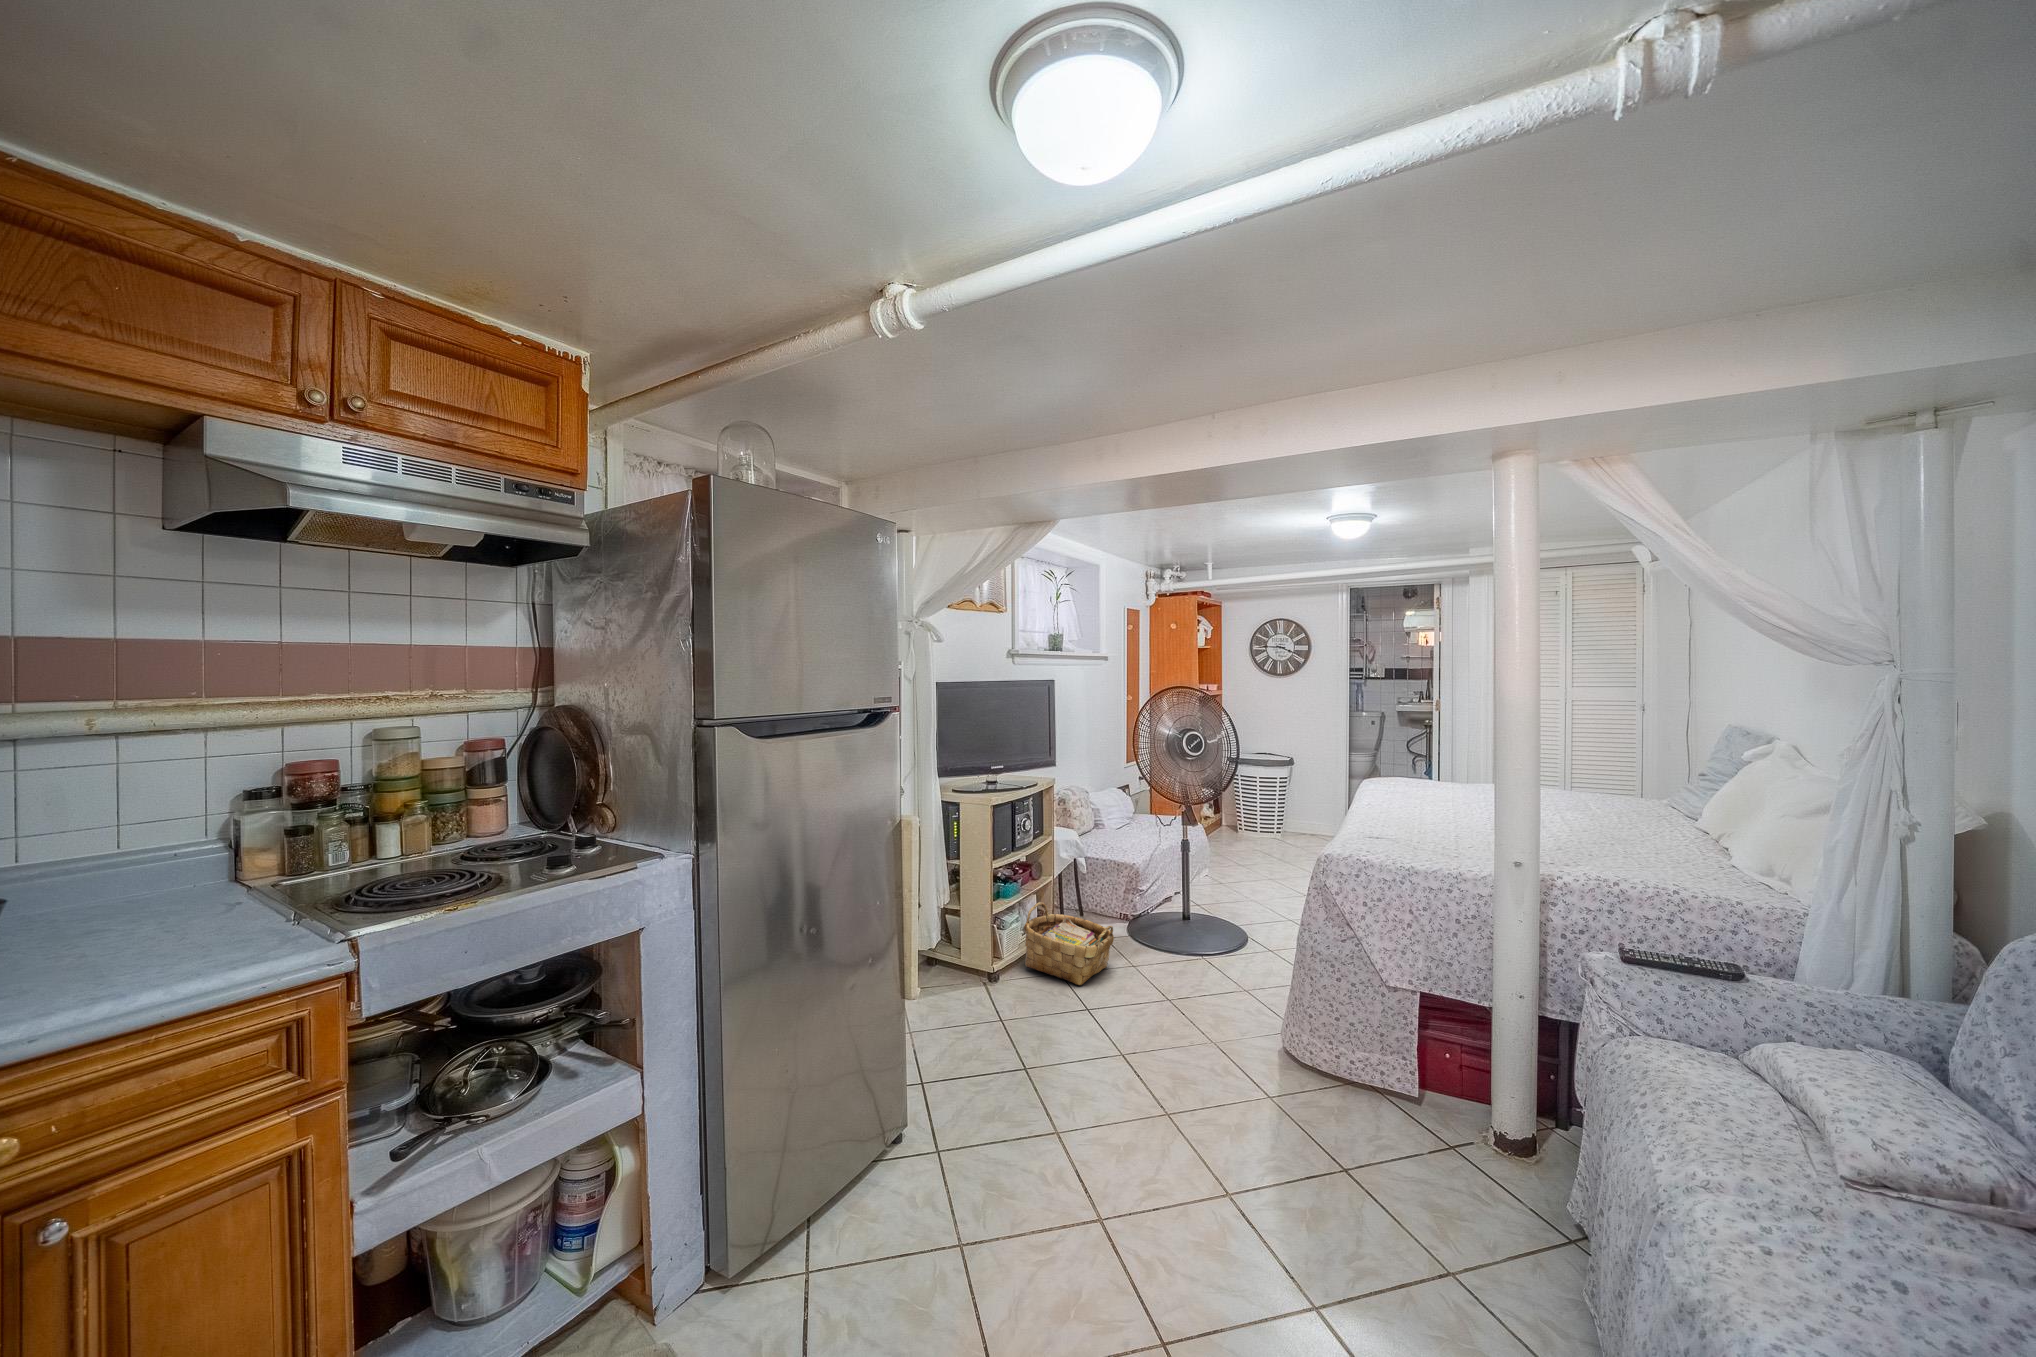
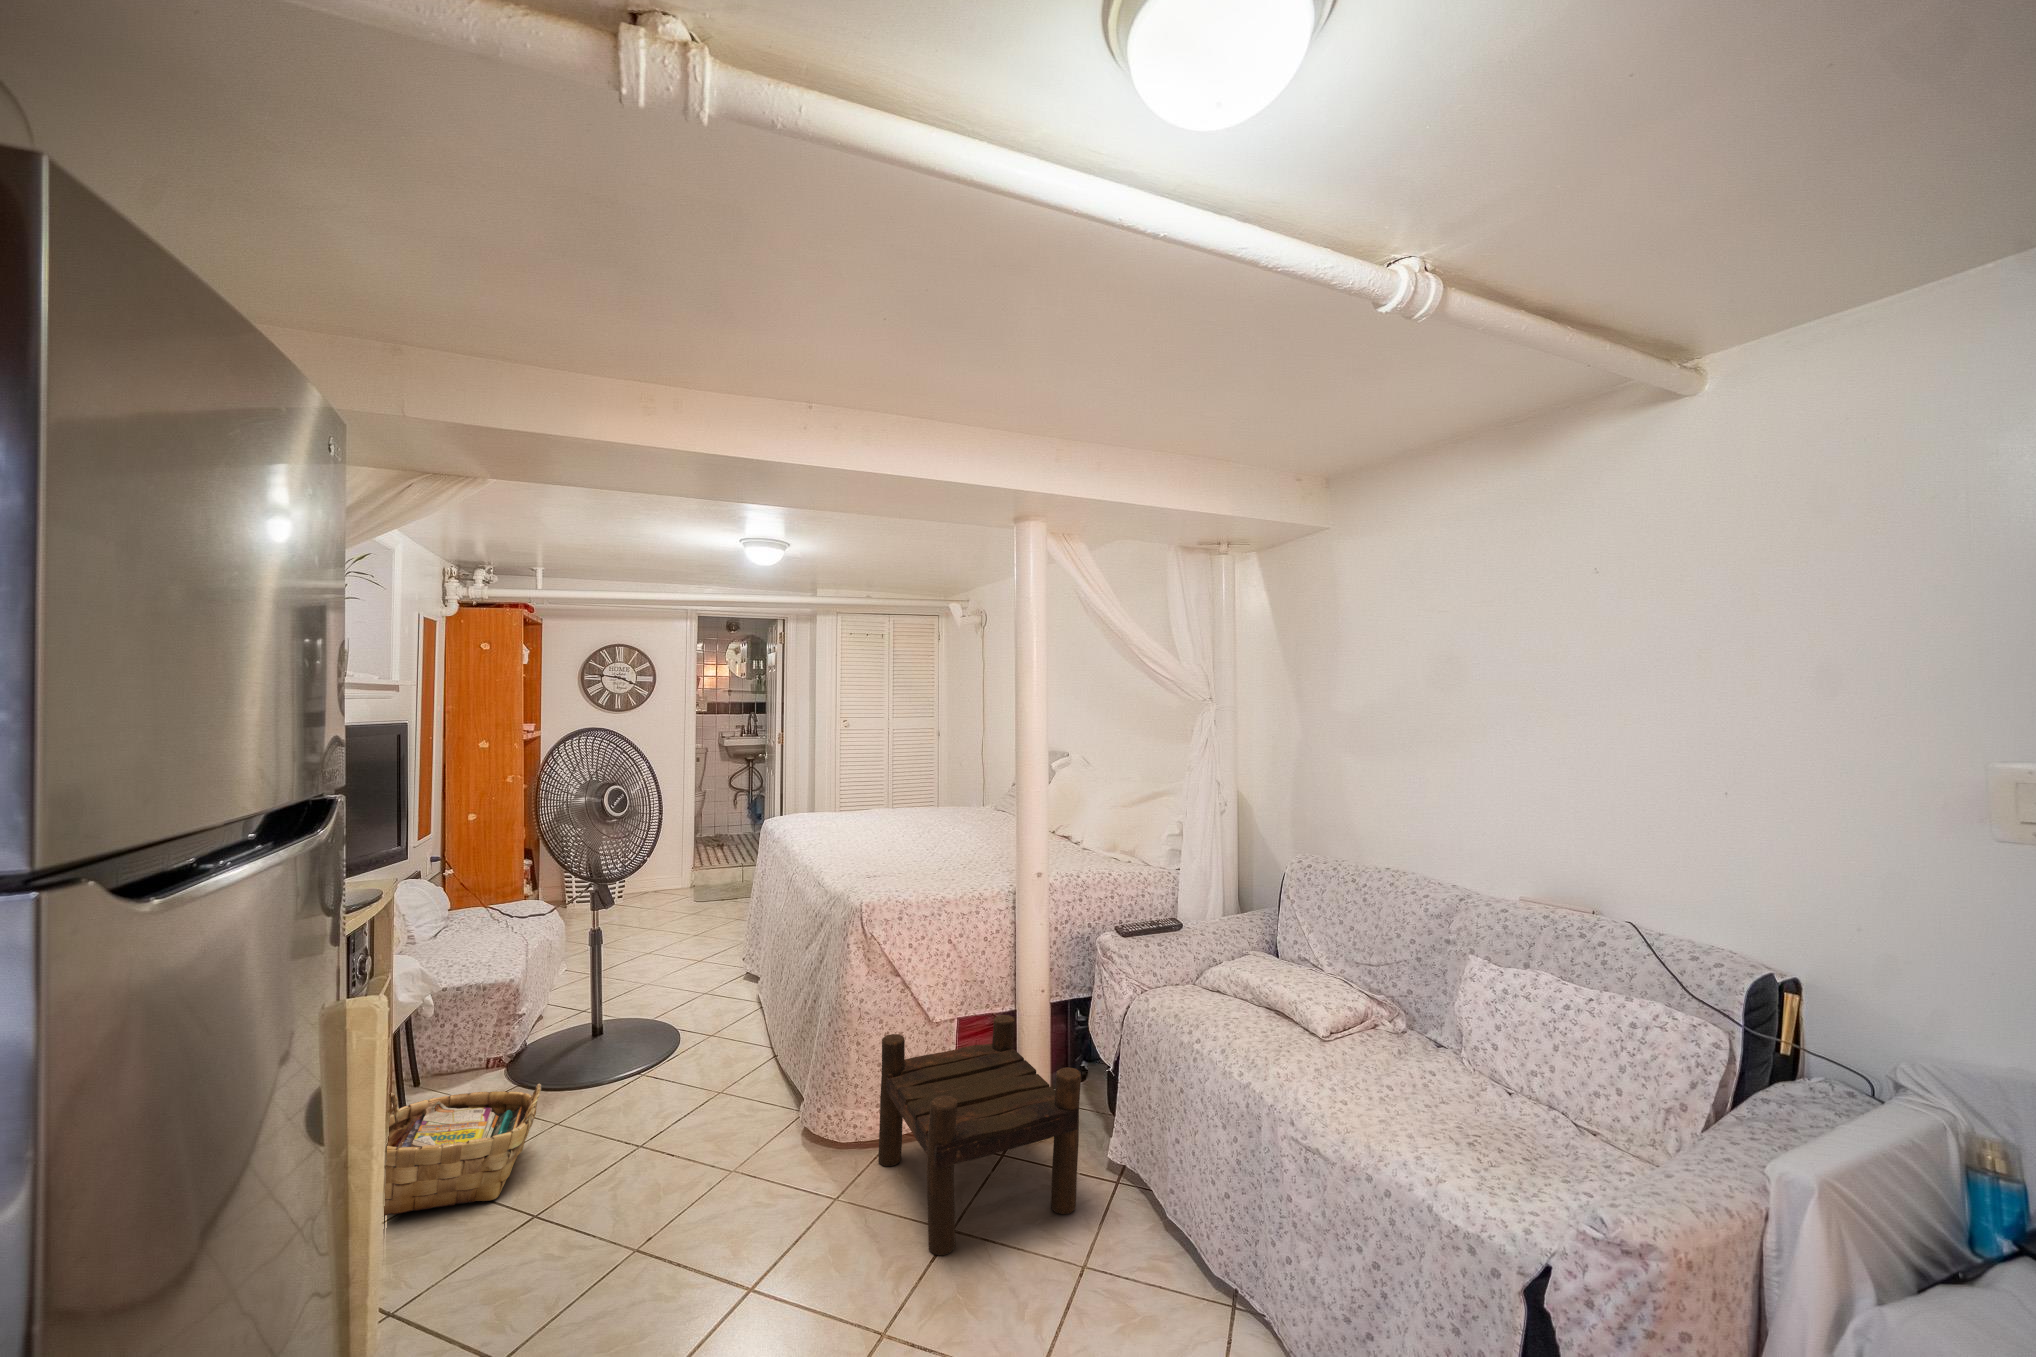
stool: none [1299,976,1493,1231] -> present [878,1015,1081,1255]

